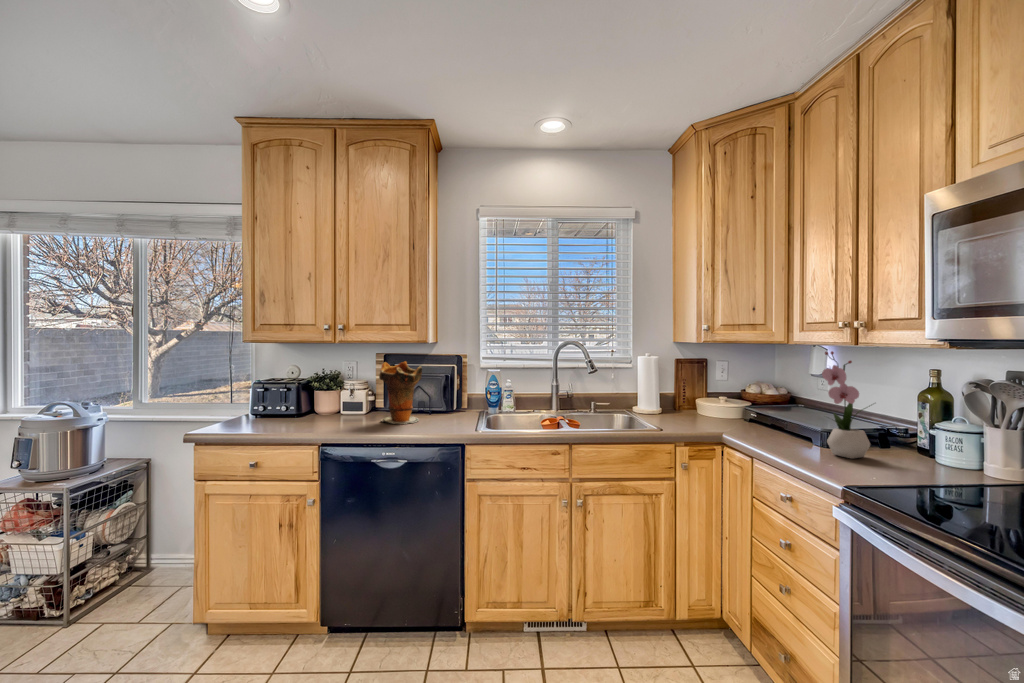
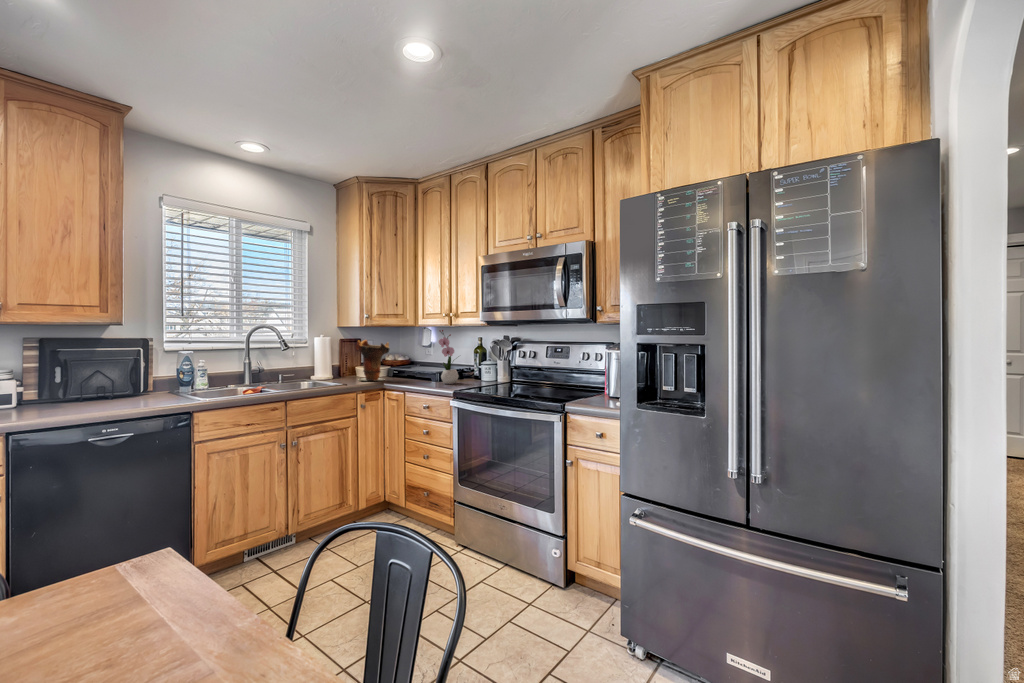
decorative vase: present [379,362,422,424] -> present [356,340,390,381]

